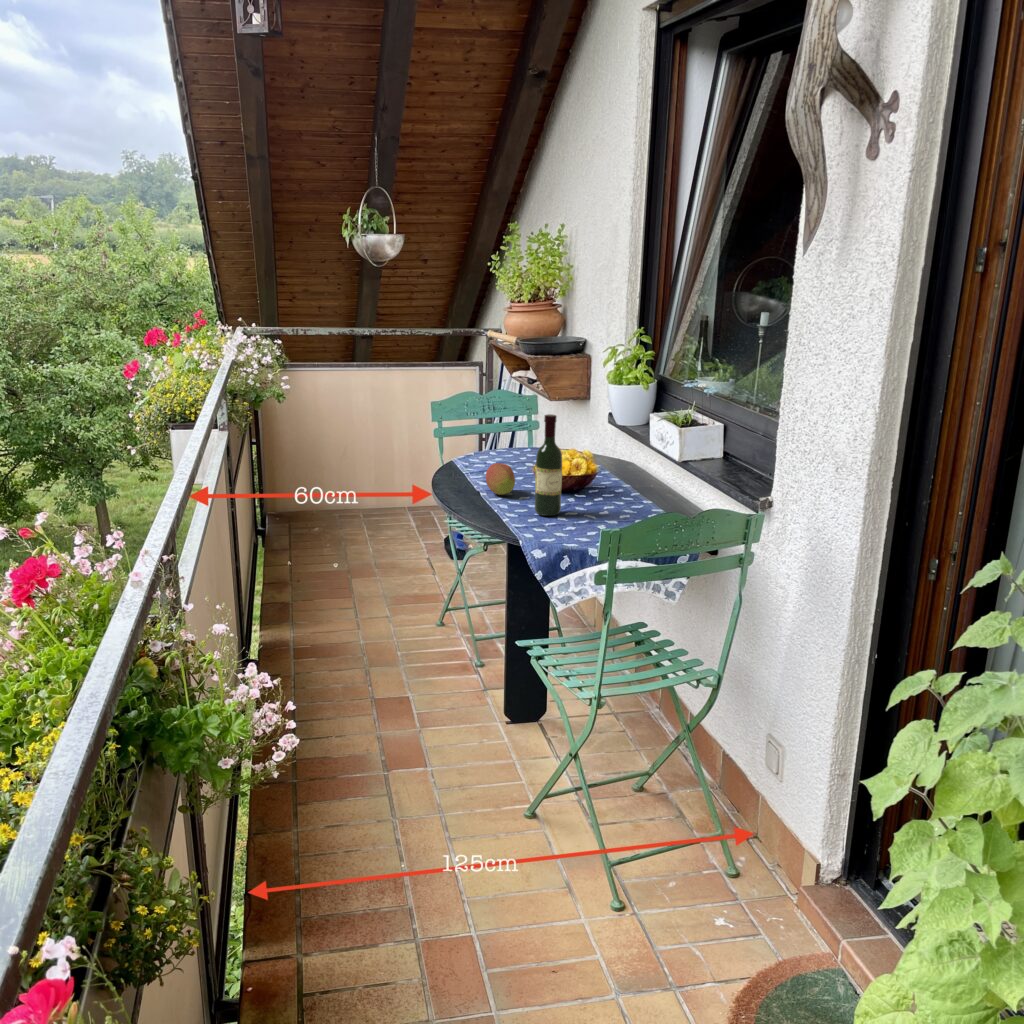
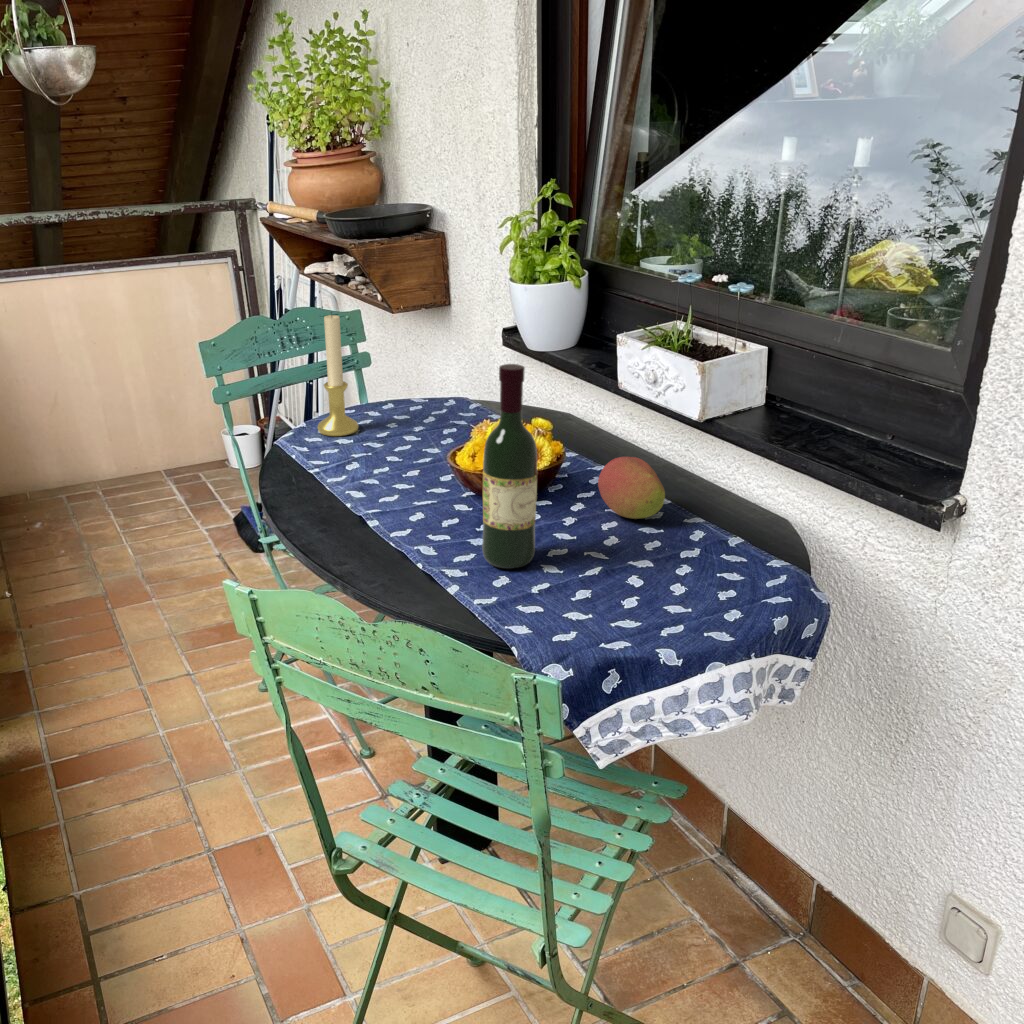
candle holder: none [484,394,507,464] -> present [318,314,358,436]
fruit: present [486,463,515,495] -> present [598,457,665,519]

